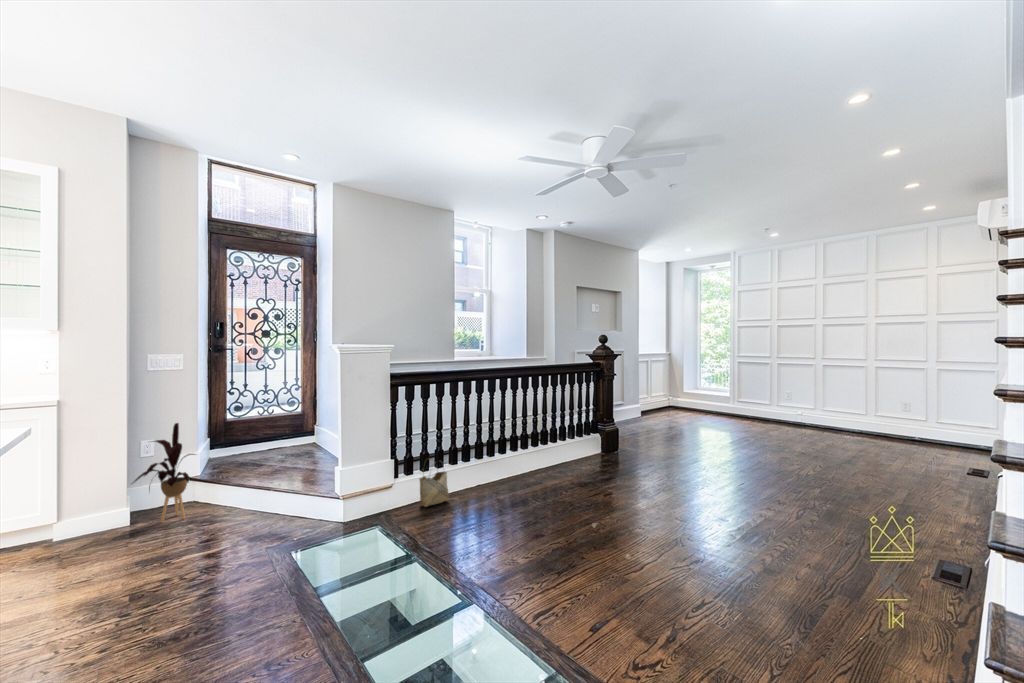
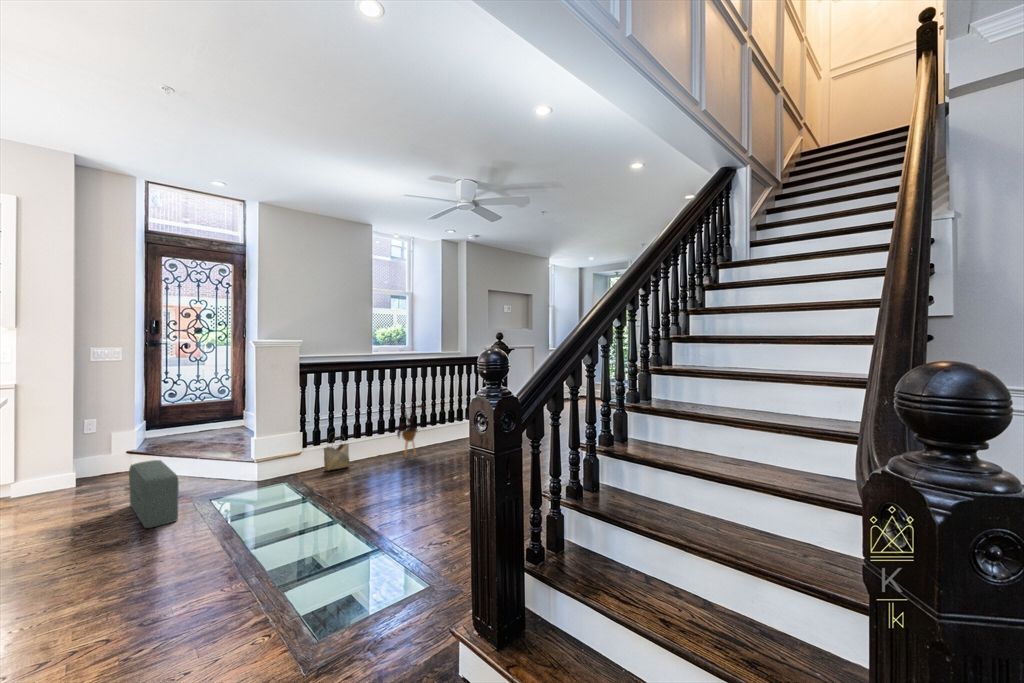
house plant: present [134,423,195,523] -> present [397,405,425,456]
pouf: none [190,501,253,608] -> present [129,460,179,528]

